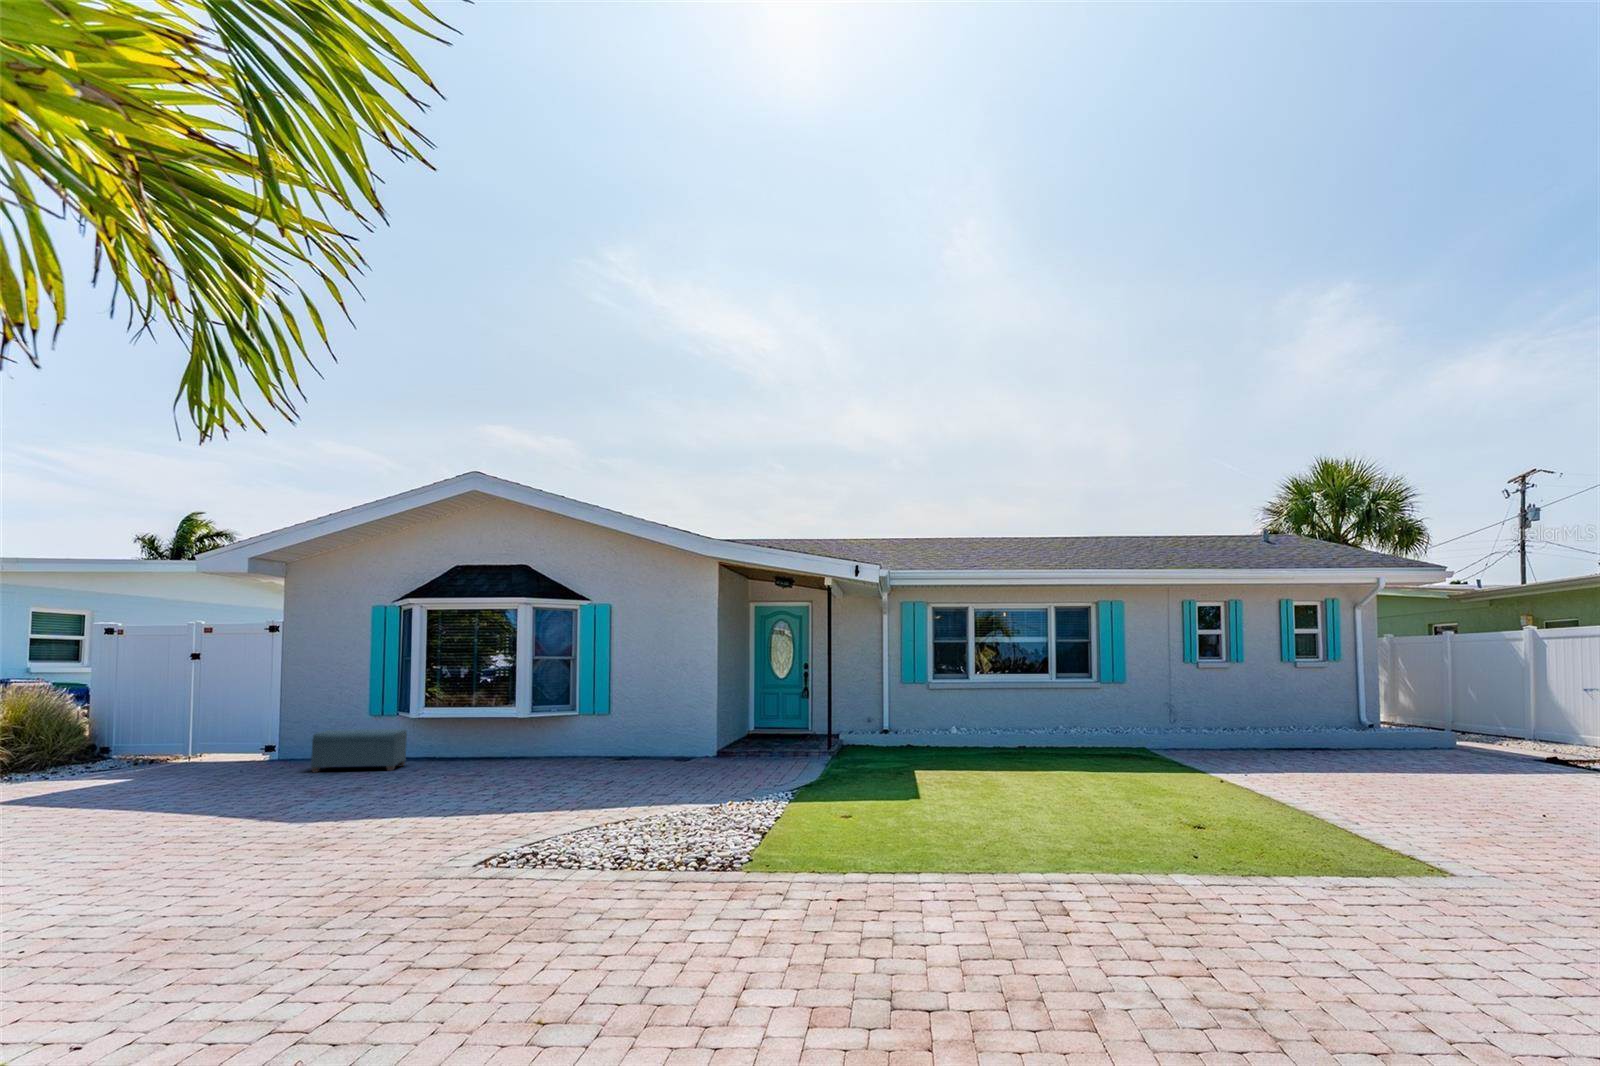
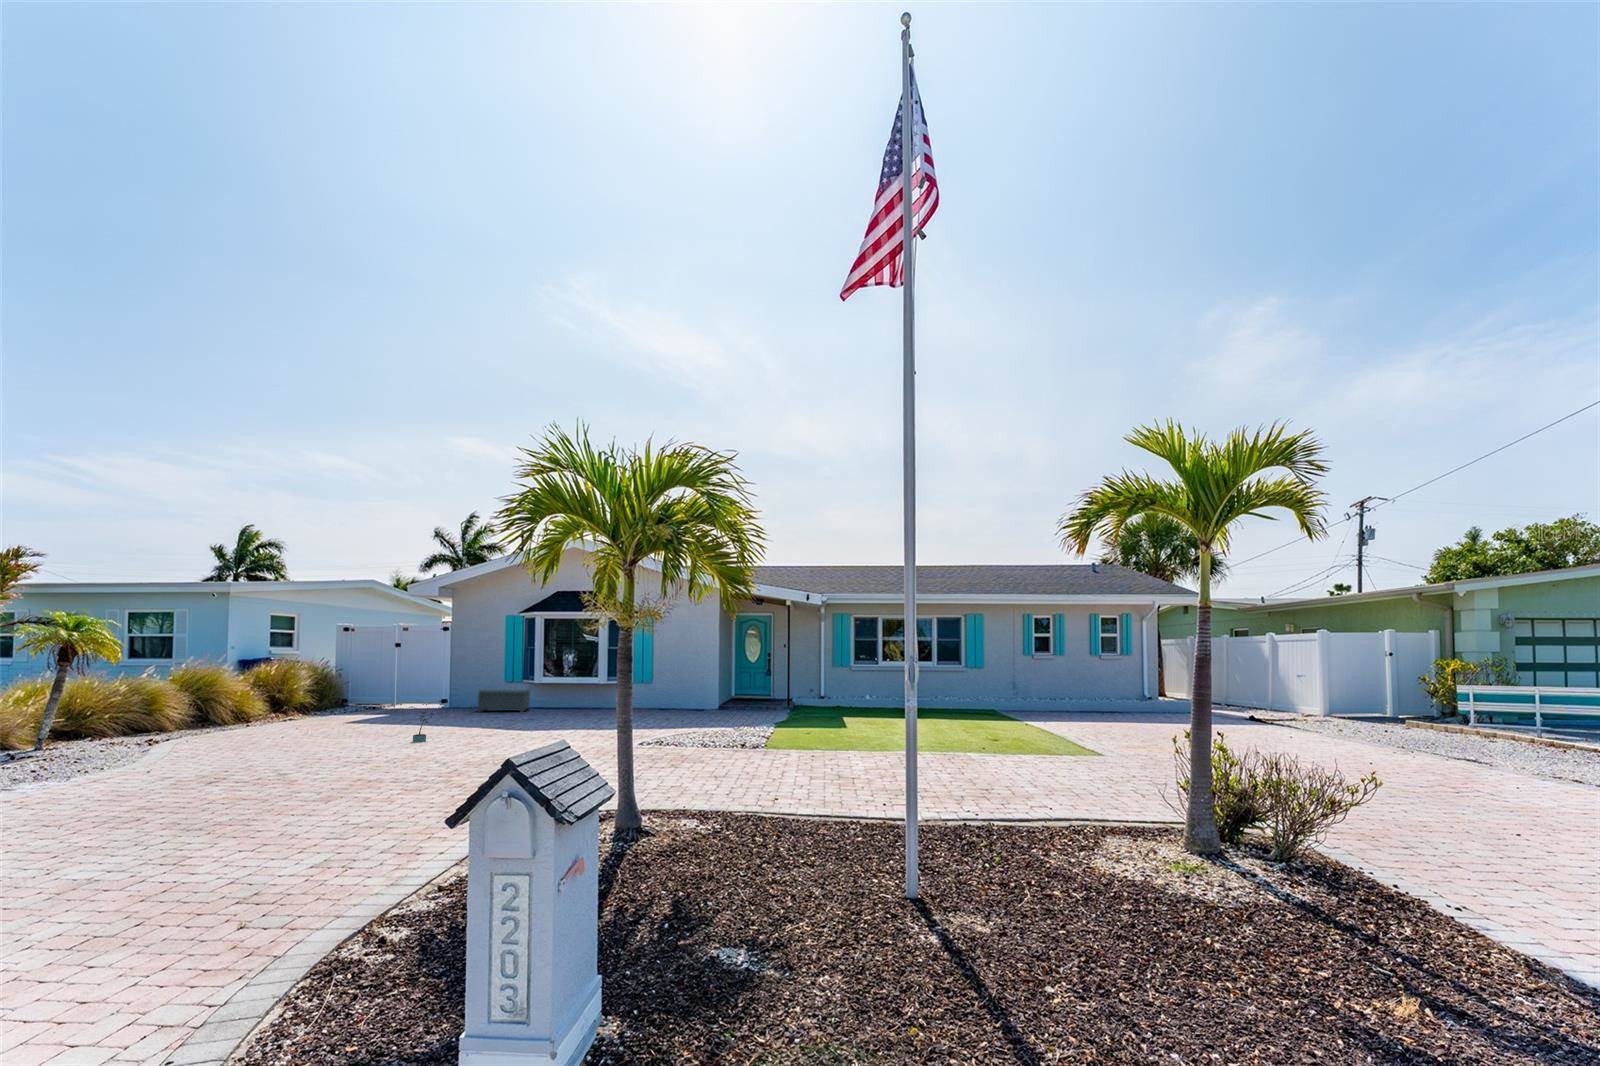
potted plant: none [67,786,134,886] -> present [409,704,433,742]

